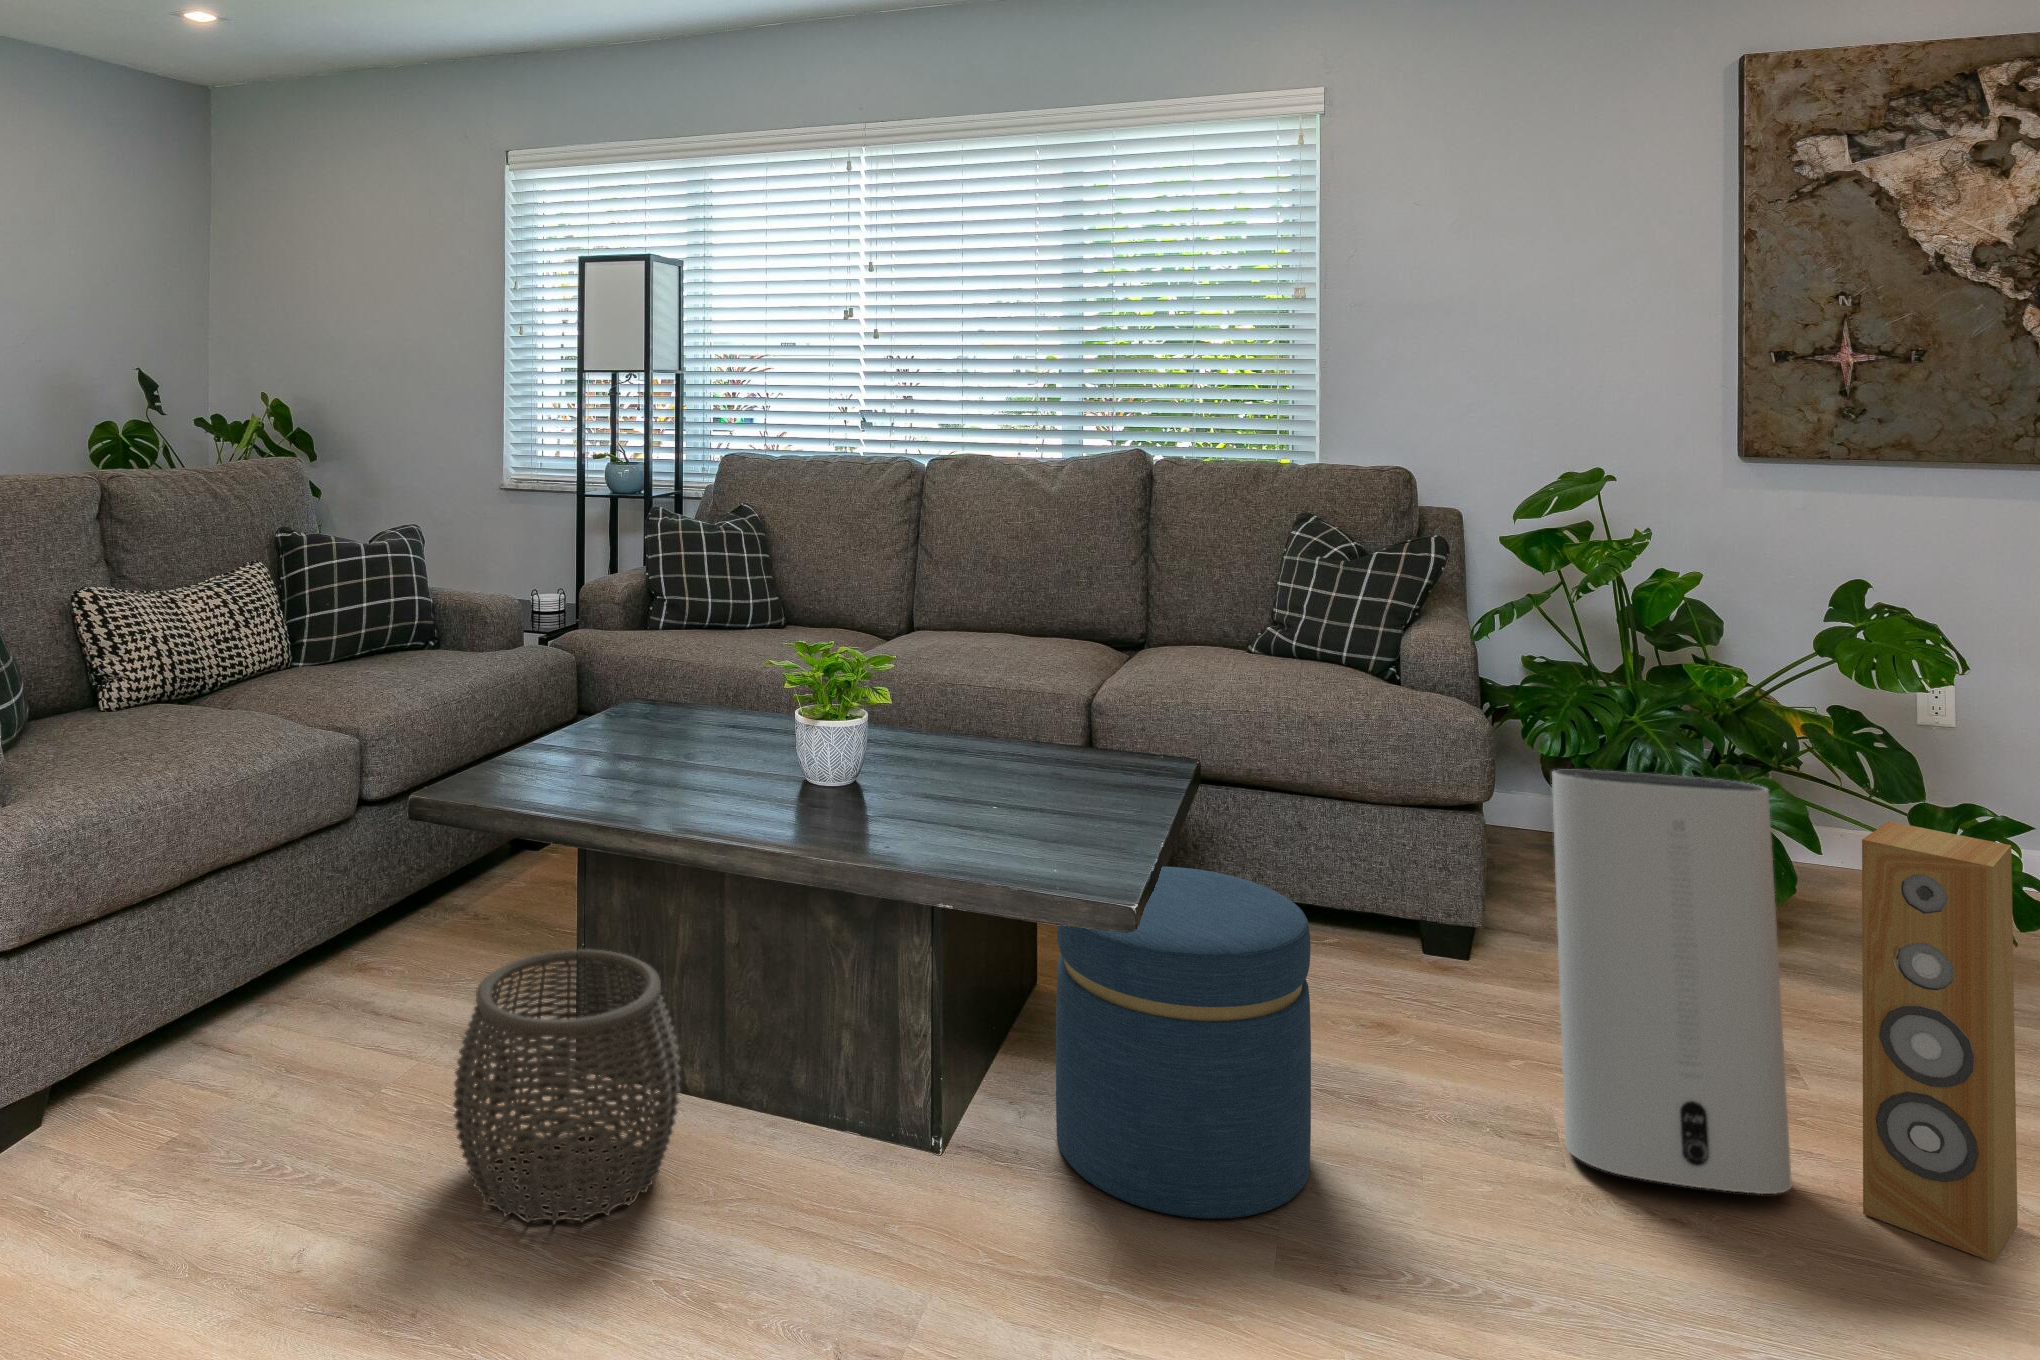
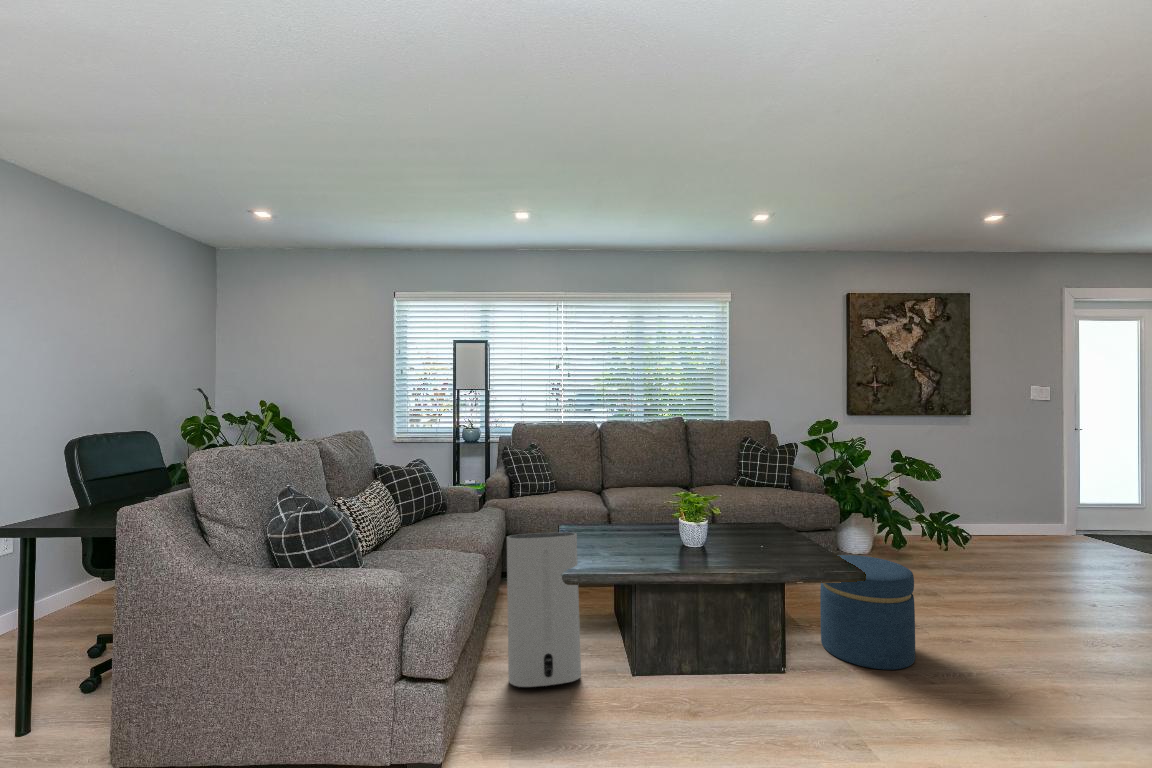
air purifier: present [1552,769,1792,1194] -> present [507,532,581,687]
speaker: present [1862,821,2018,1262] -> none [1006,513,1053,629]
woven basket: present [453,950,681,1225] -> none [674,620,769,734]

